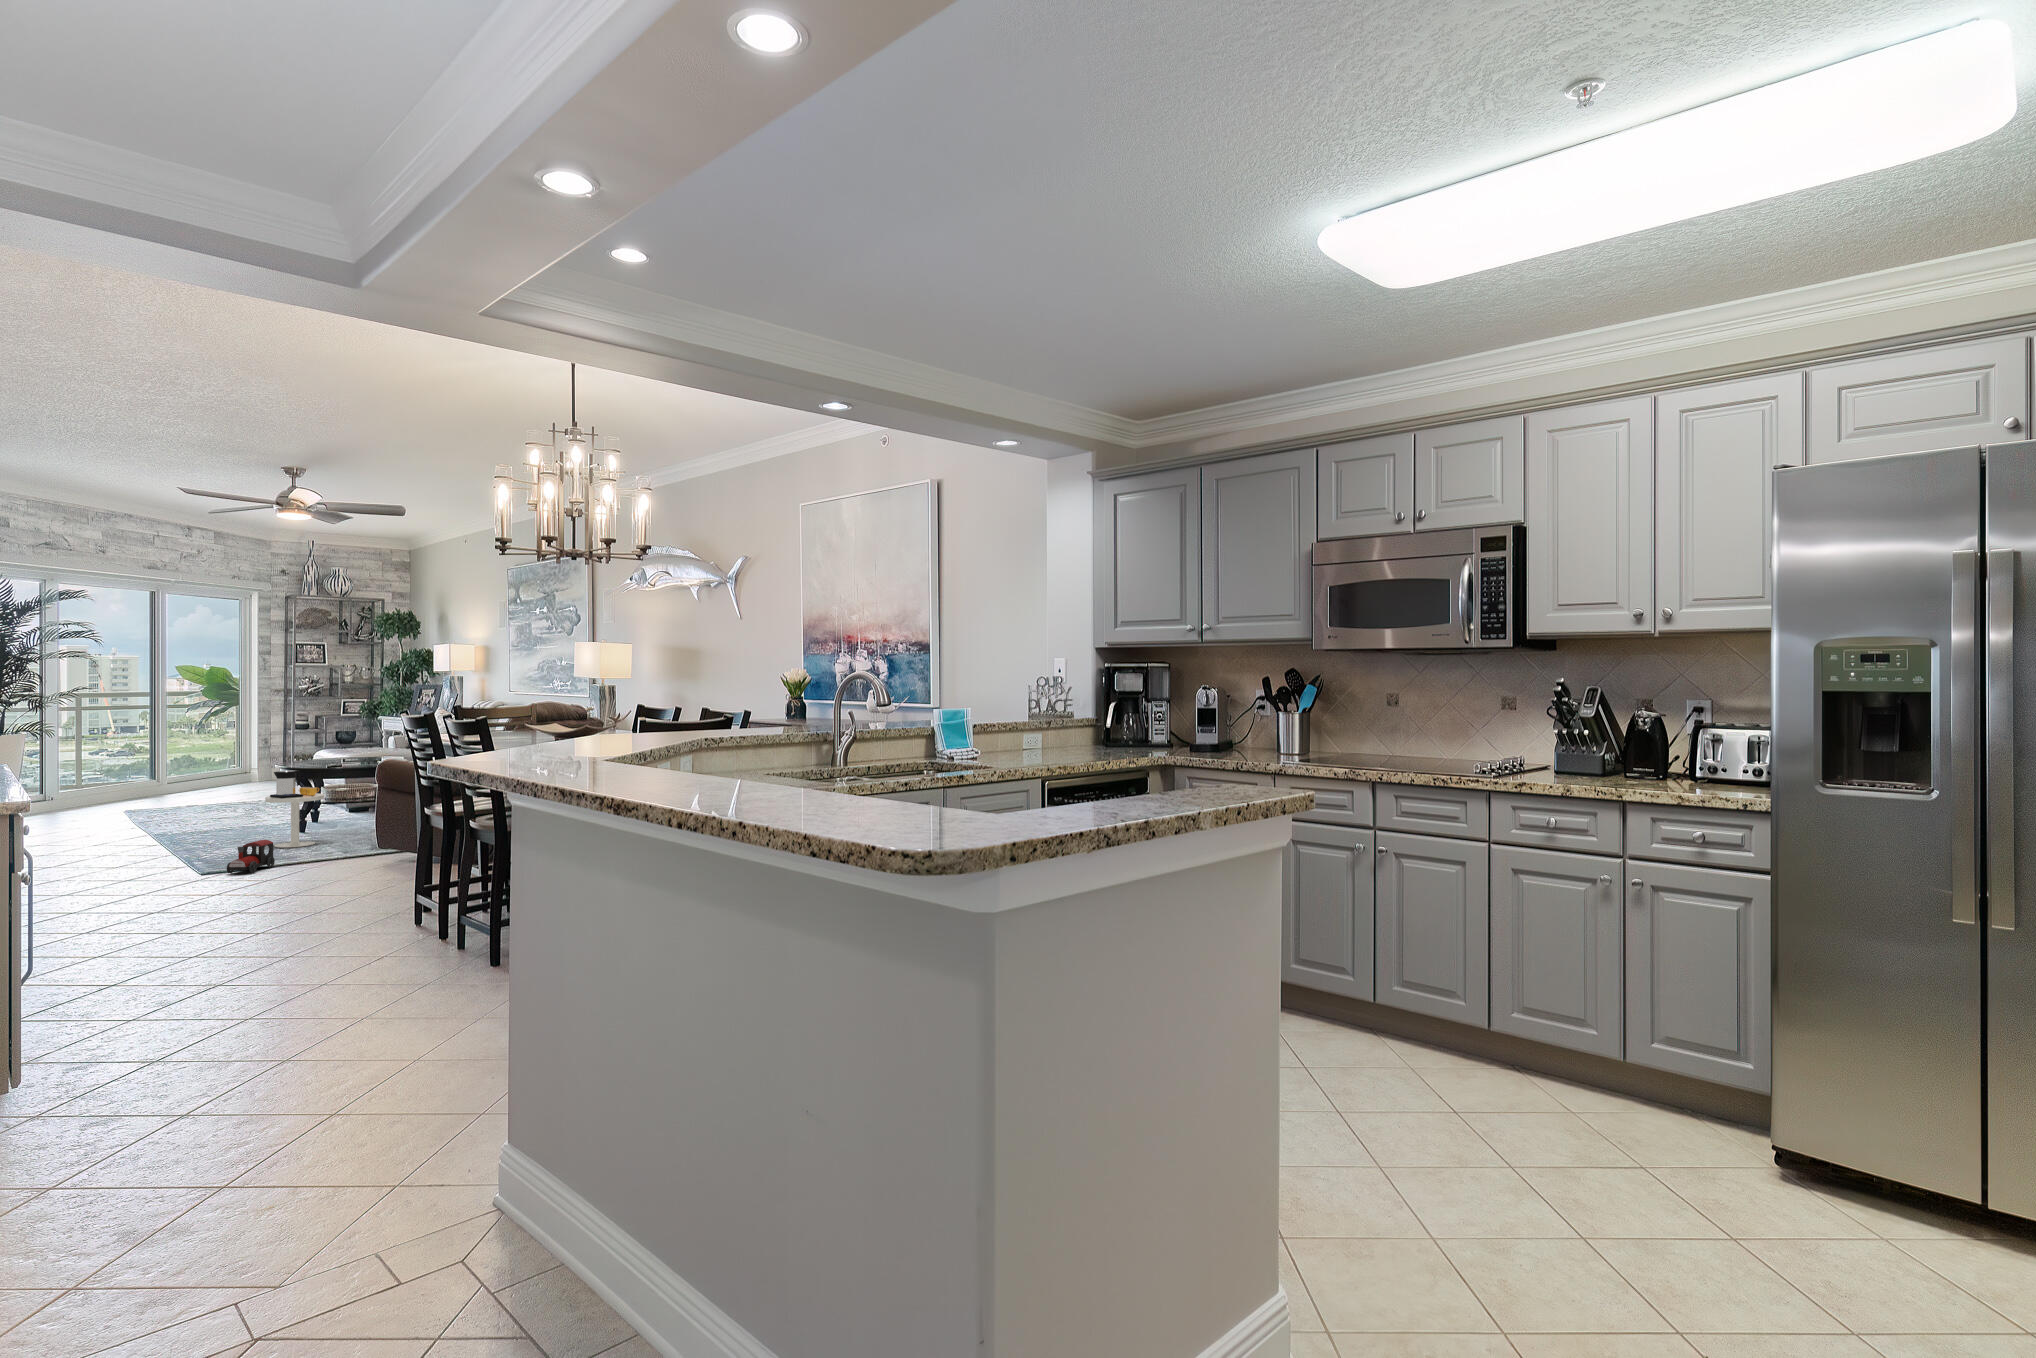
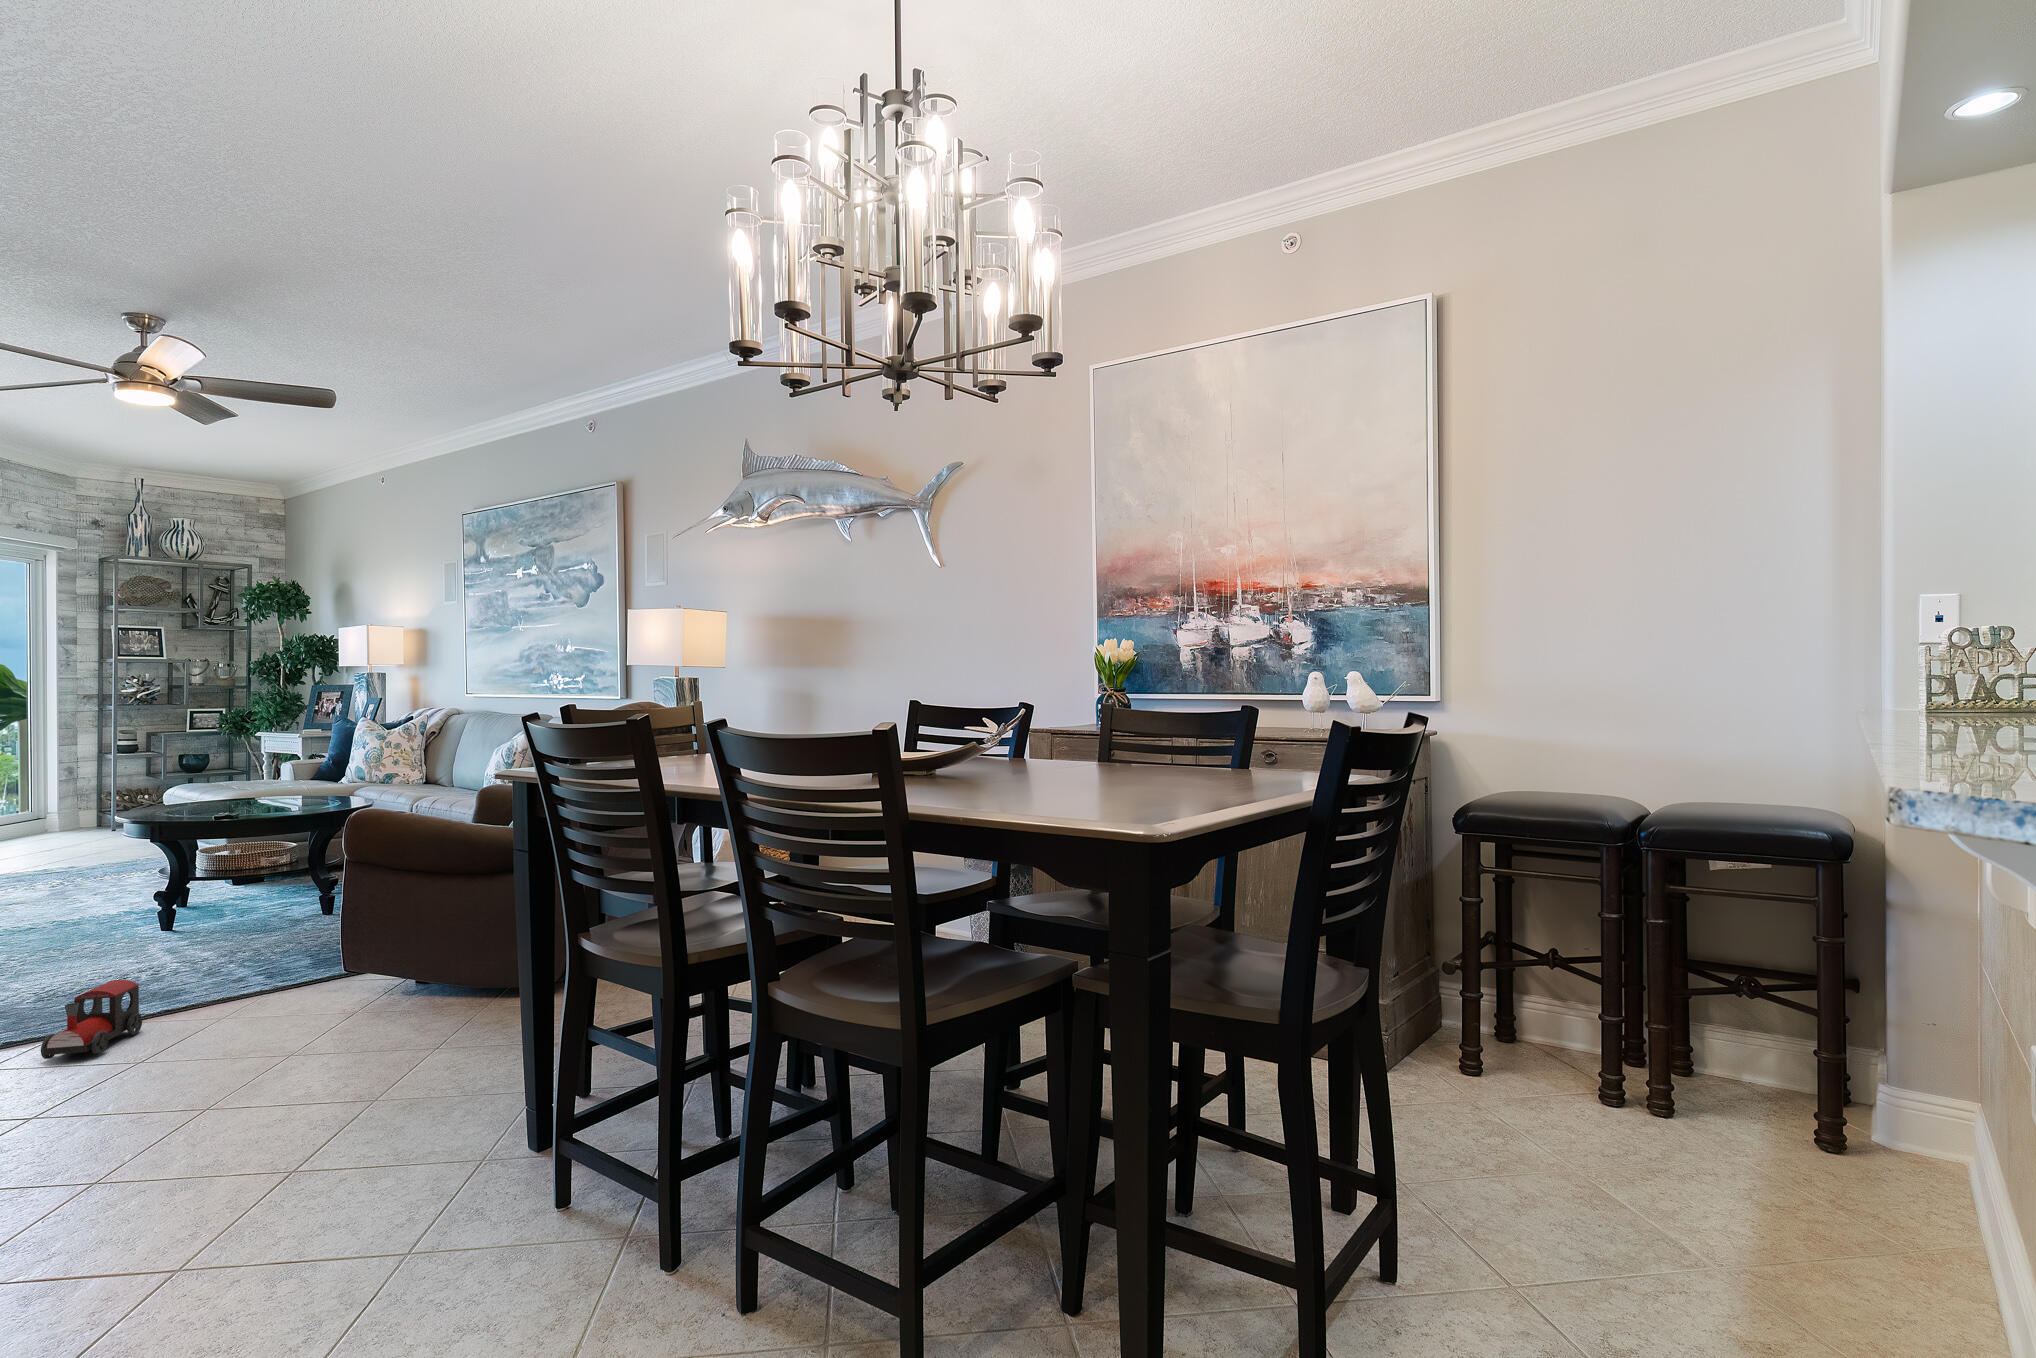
side table: present [265,770,324,848] -> none [107,833,220,976]

